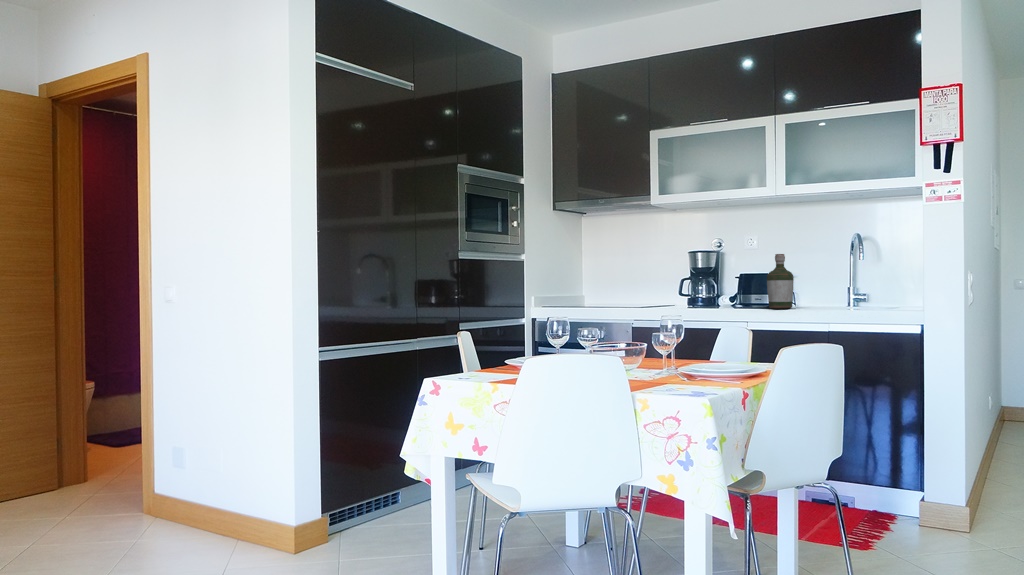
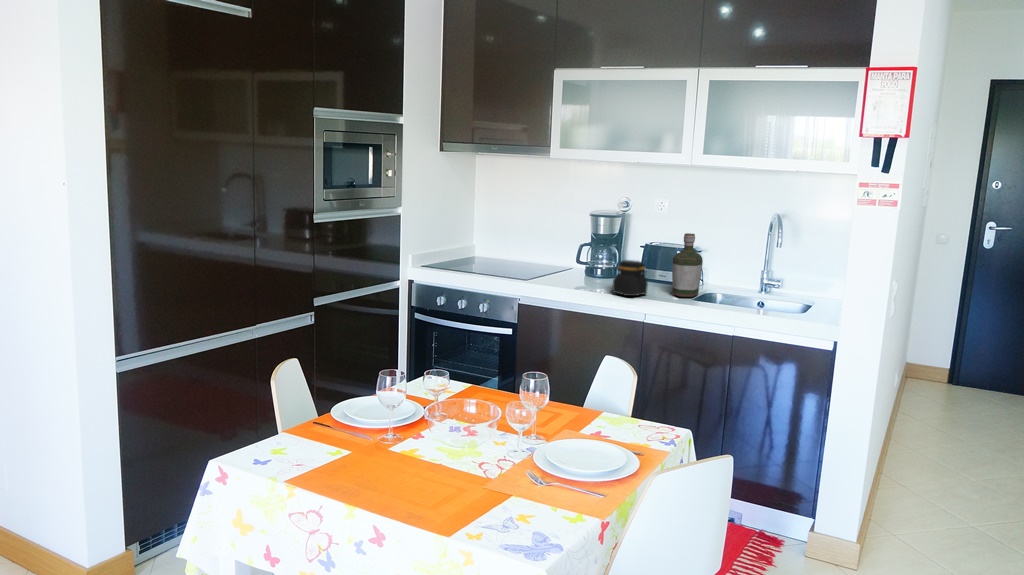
jar: none [715,281,746,310] -> present [612,260,648,296]

